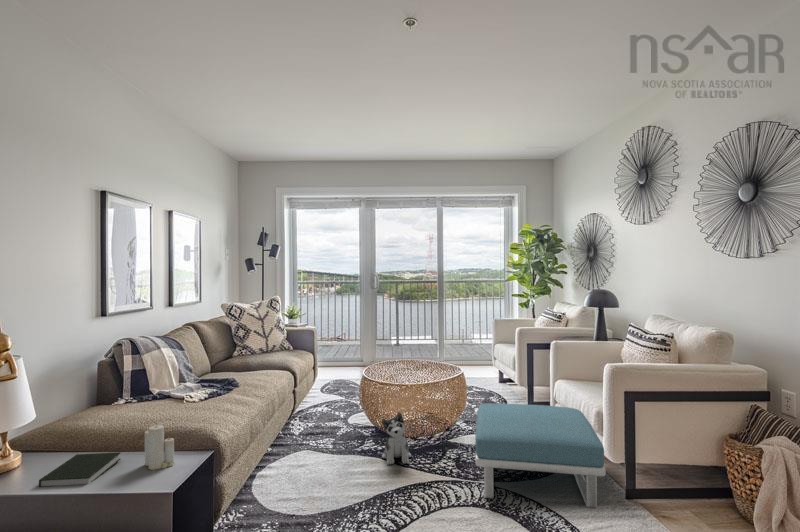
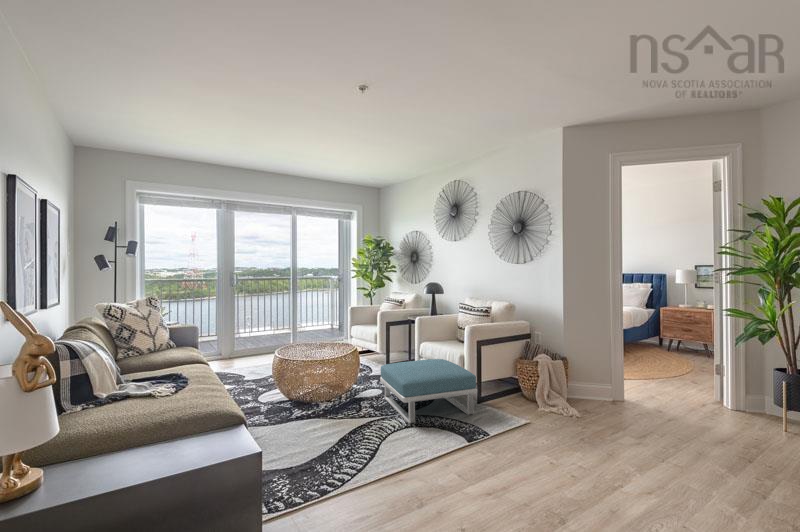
plush toy: present [382,412,411,464] -> none [315,379,340,421]
candle: present [145,425,174,470] -> none [198,400,228,440]
book: present [39,452,120,487] -> none [122,435,175,473]

